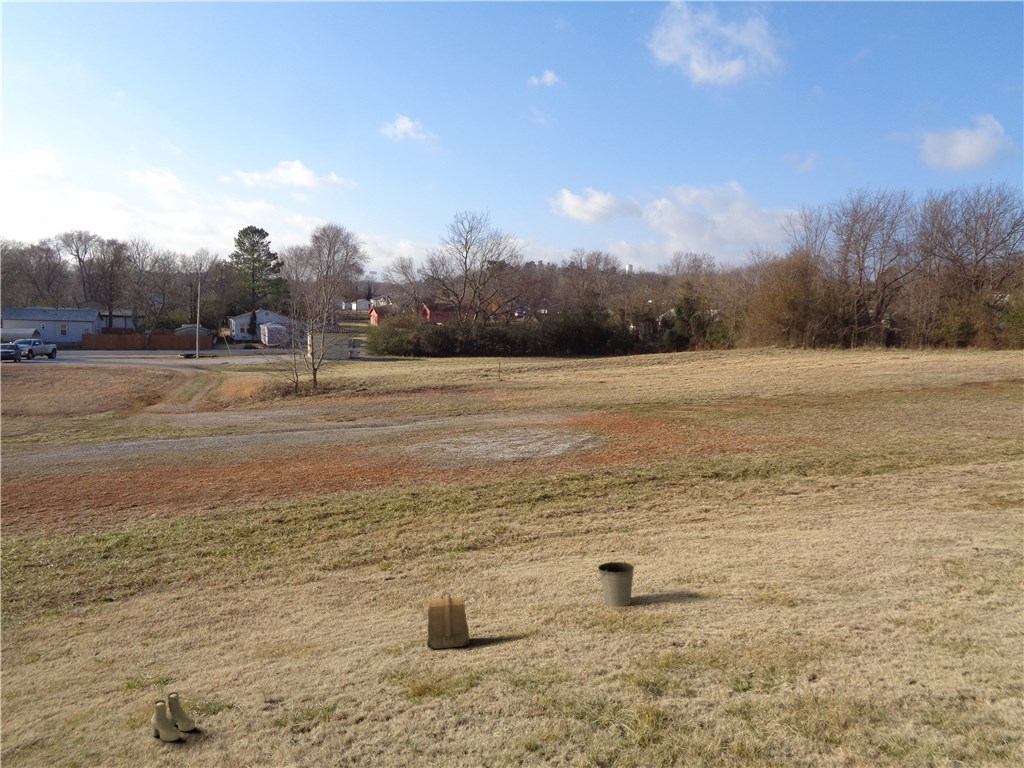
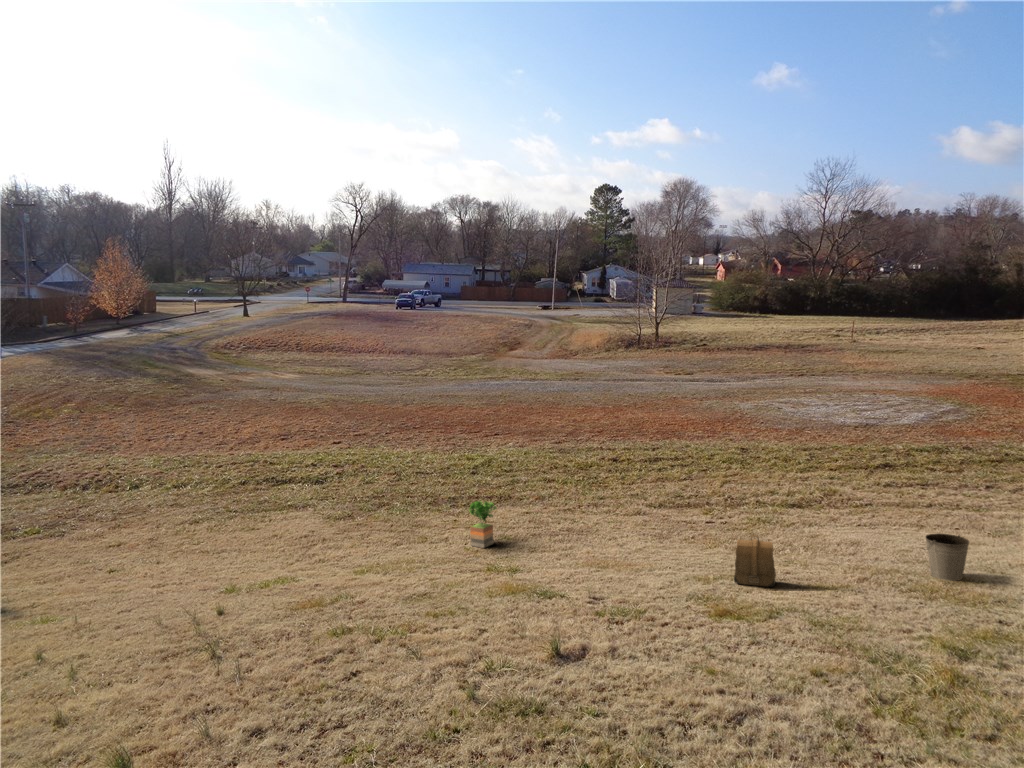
potted tree: none [92,597,135,659] -> present [470,501,497,548]
boots: present [151,692,195,742] -> none [506,575,537,610]

